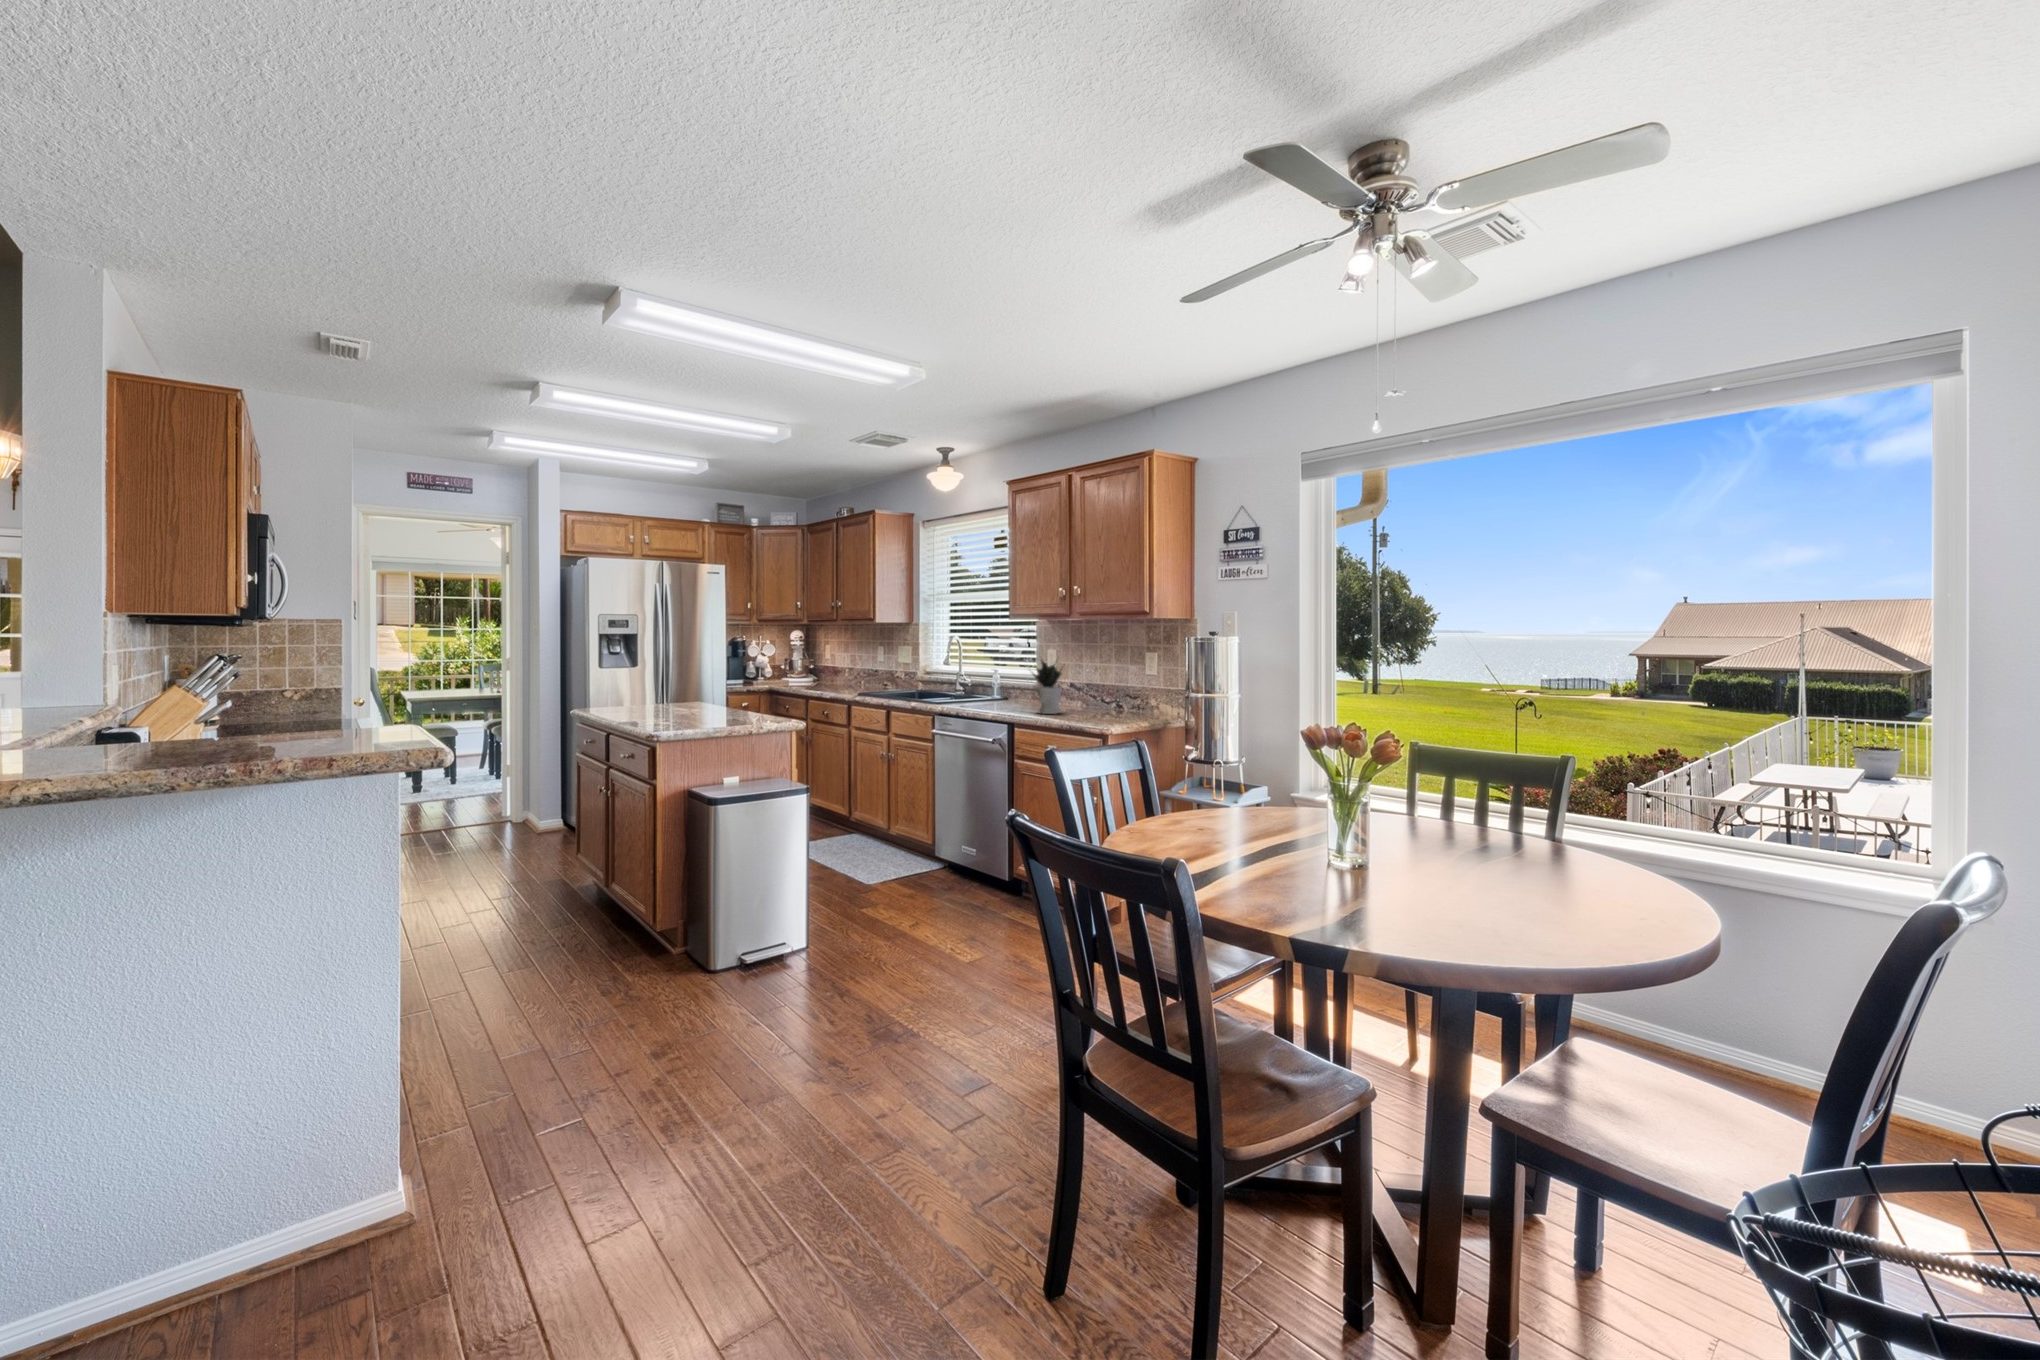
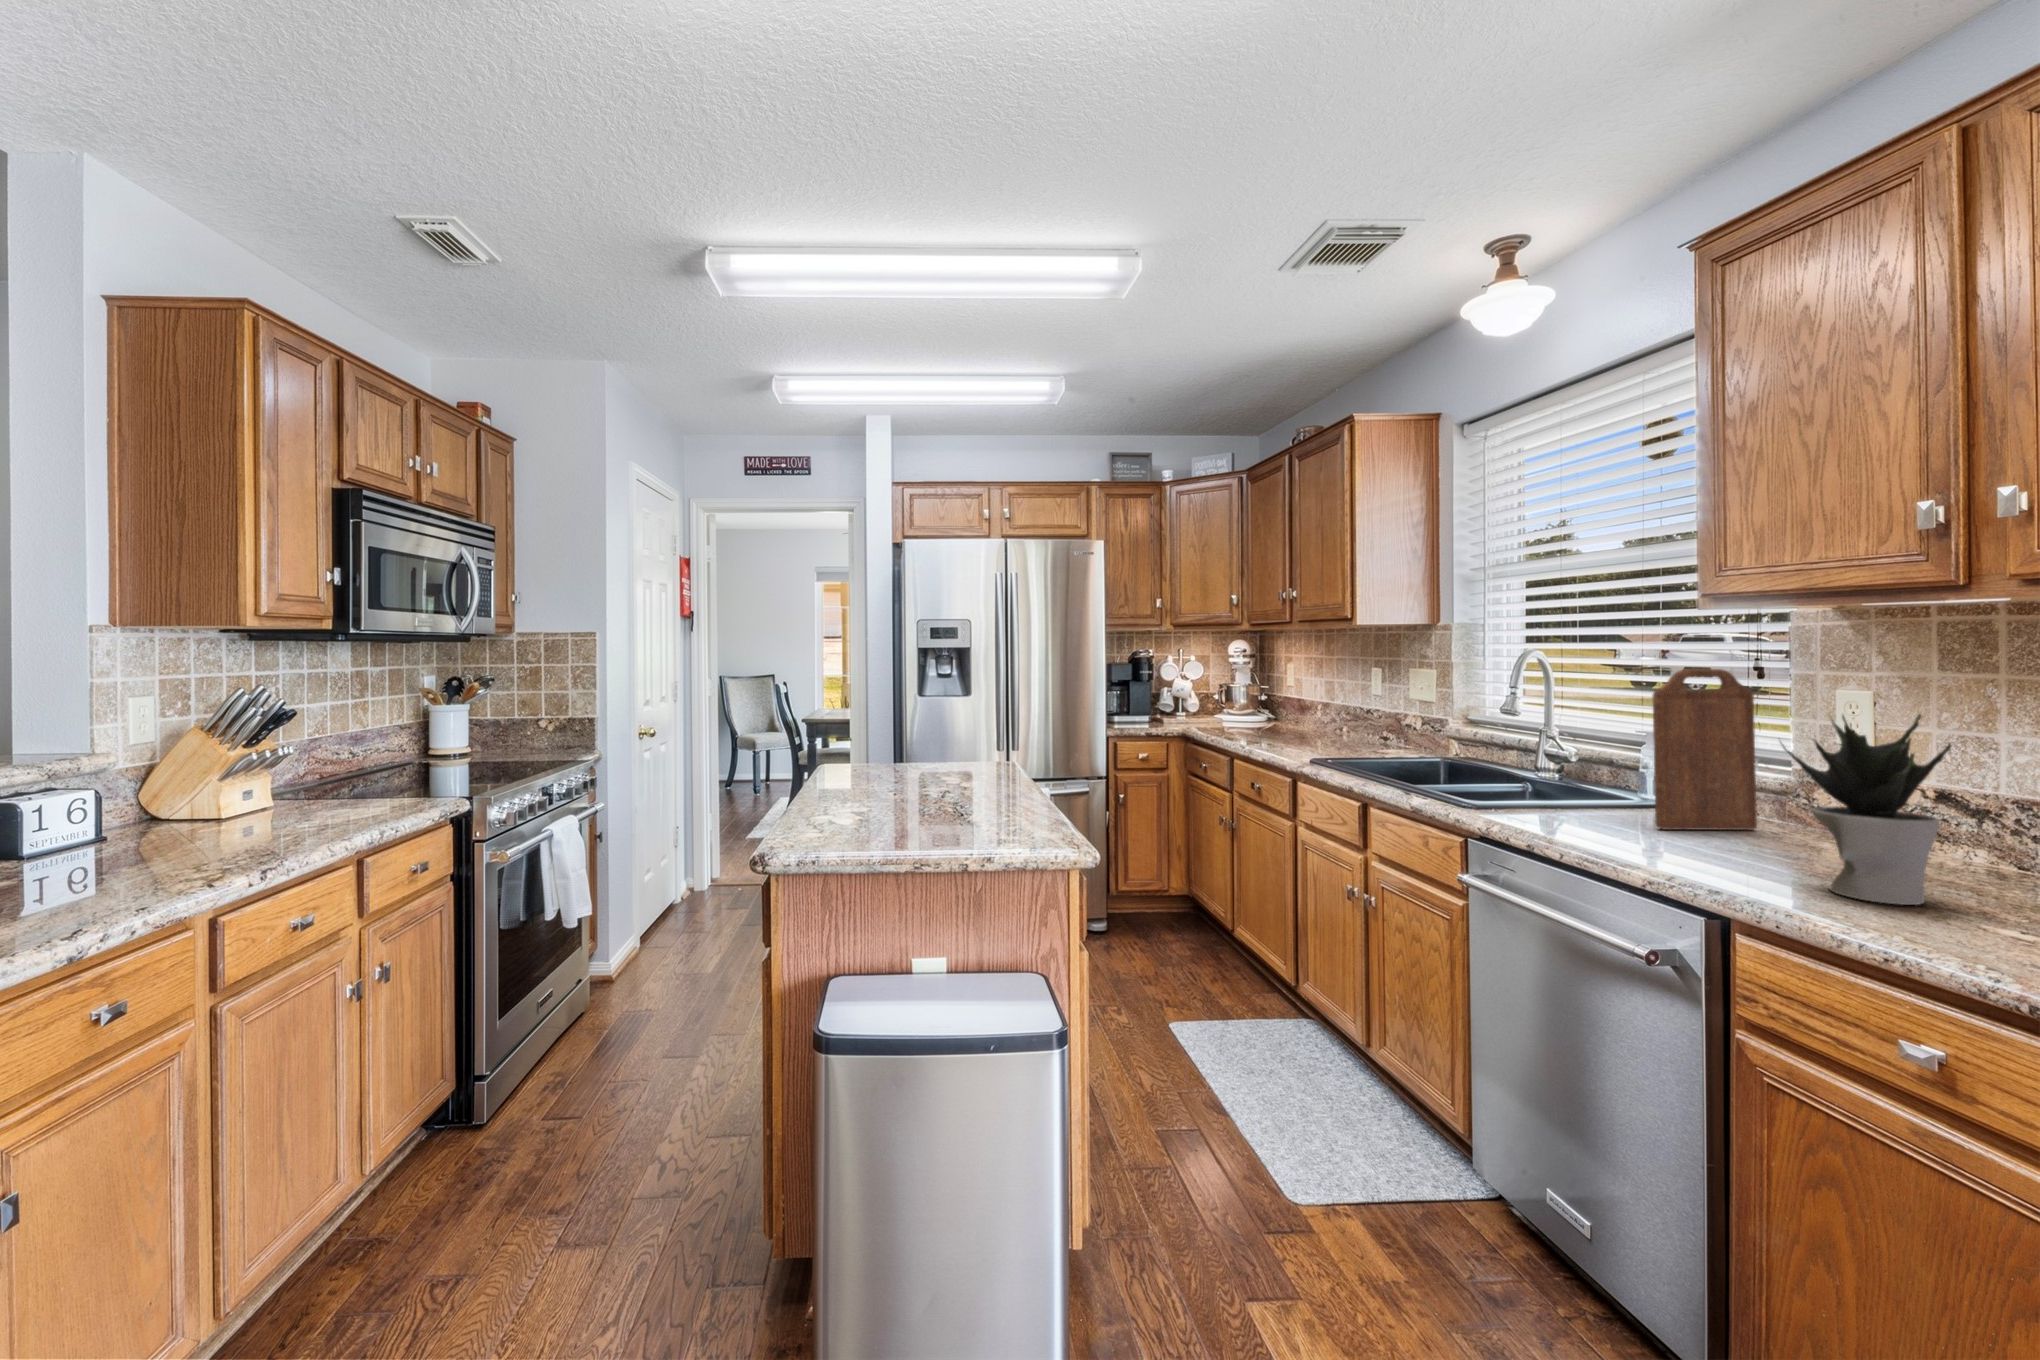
cutting board: none [996,643,1026,705] -> present [1652,669,1757,830]

